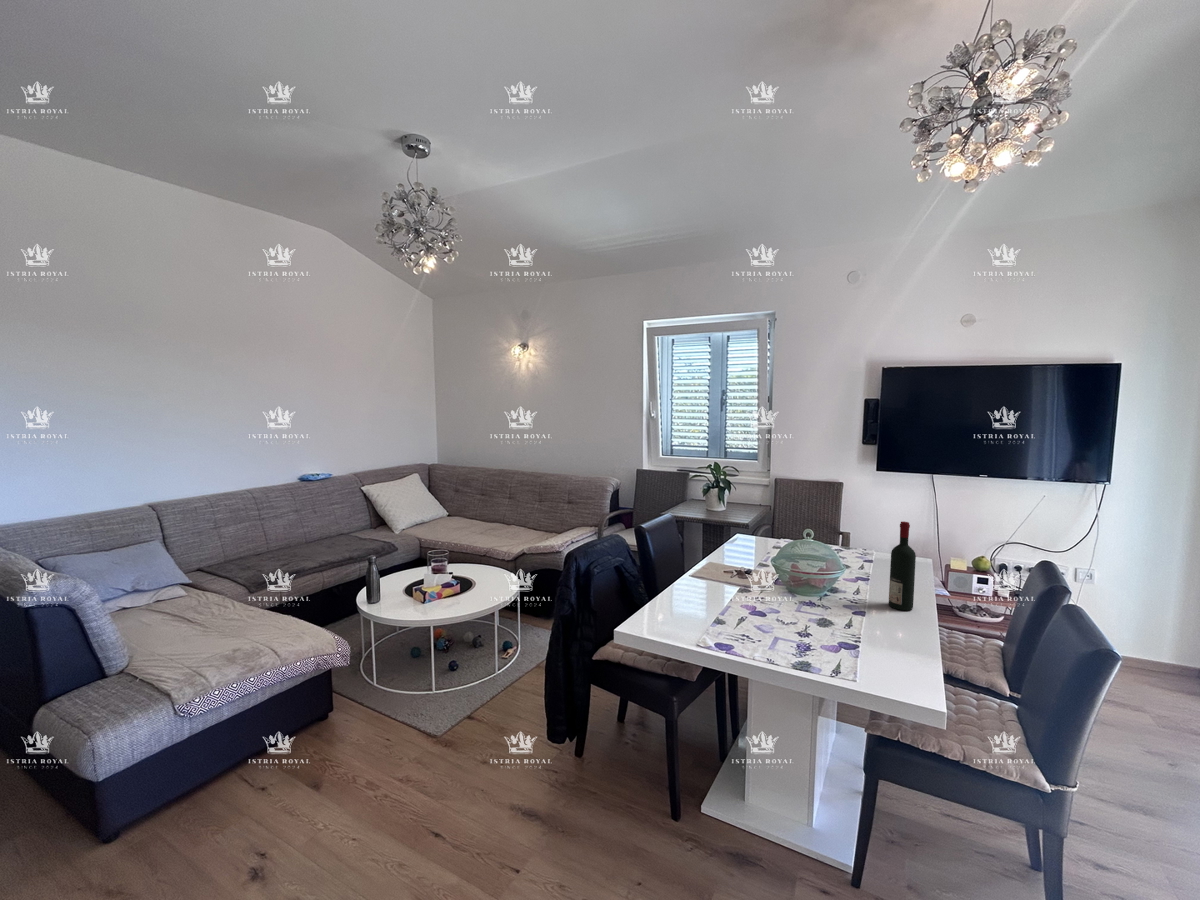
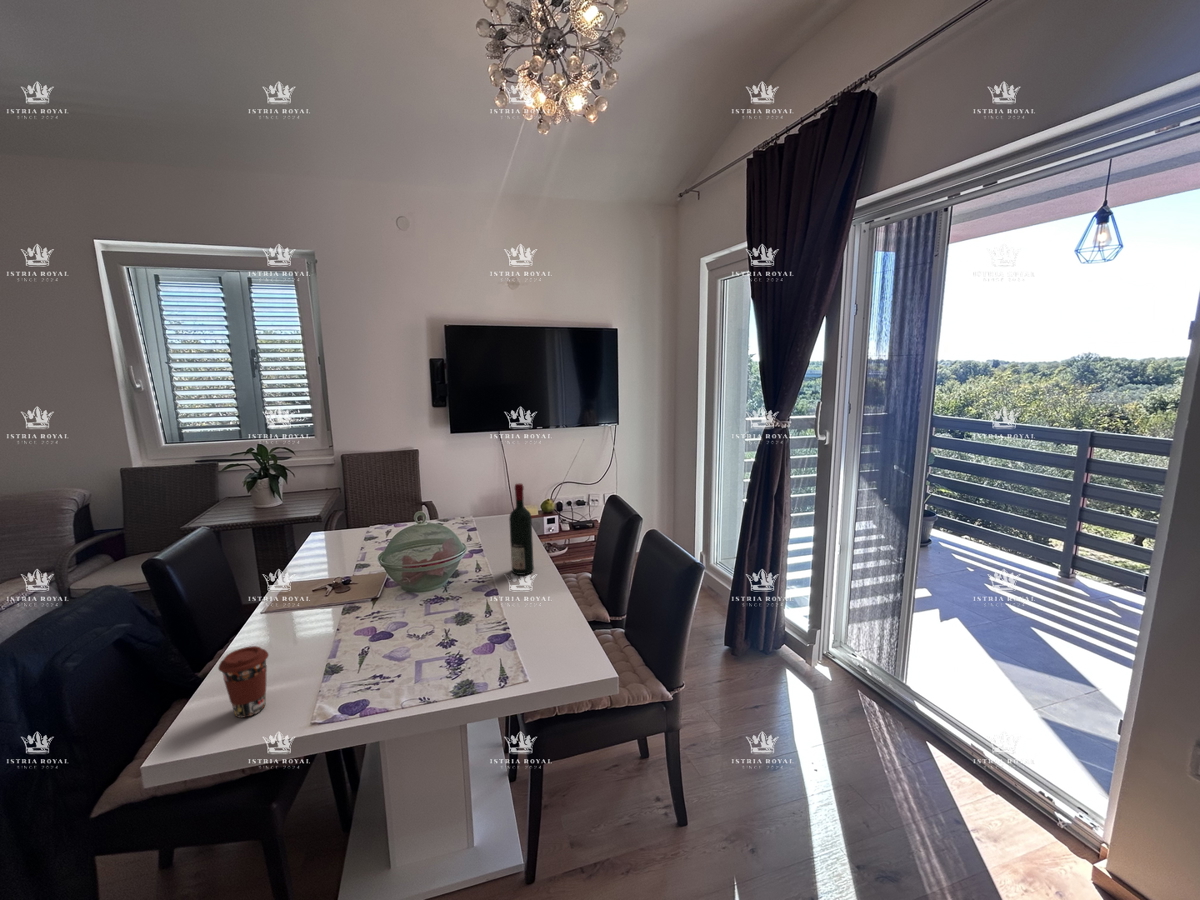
coffee cup: none [656,583,682,626] -> present [218,646,268,718]

